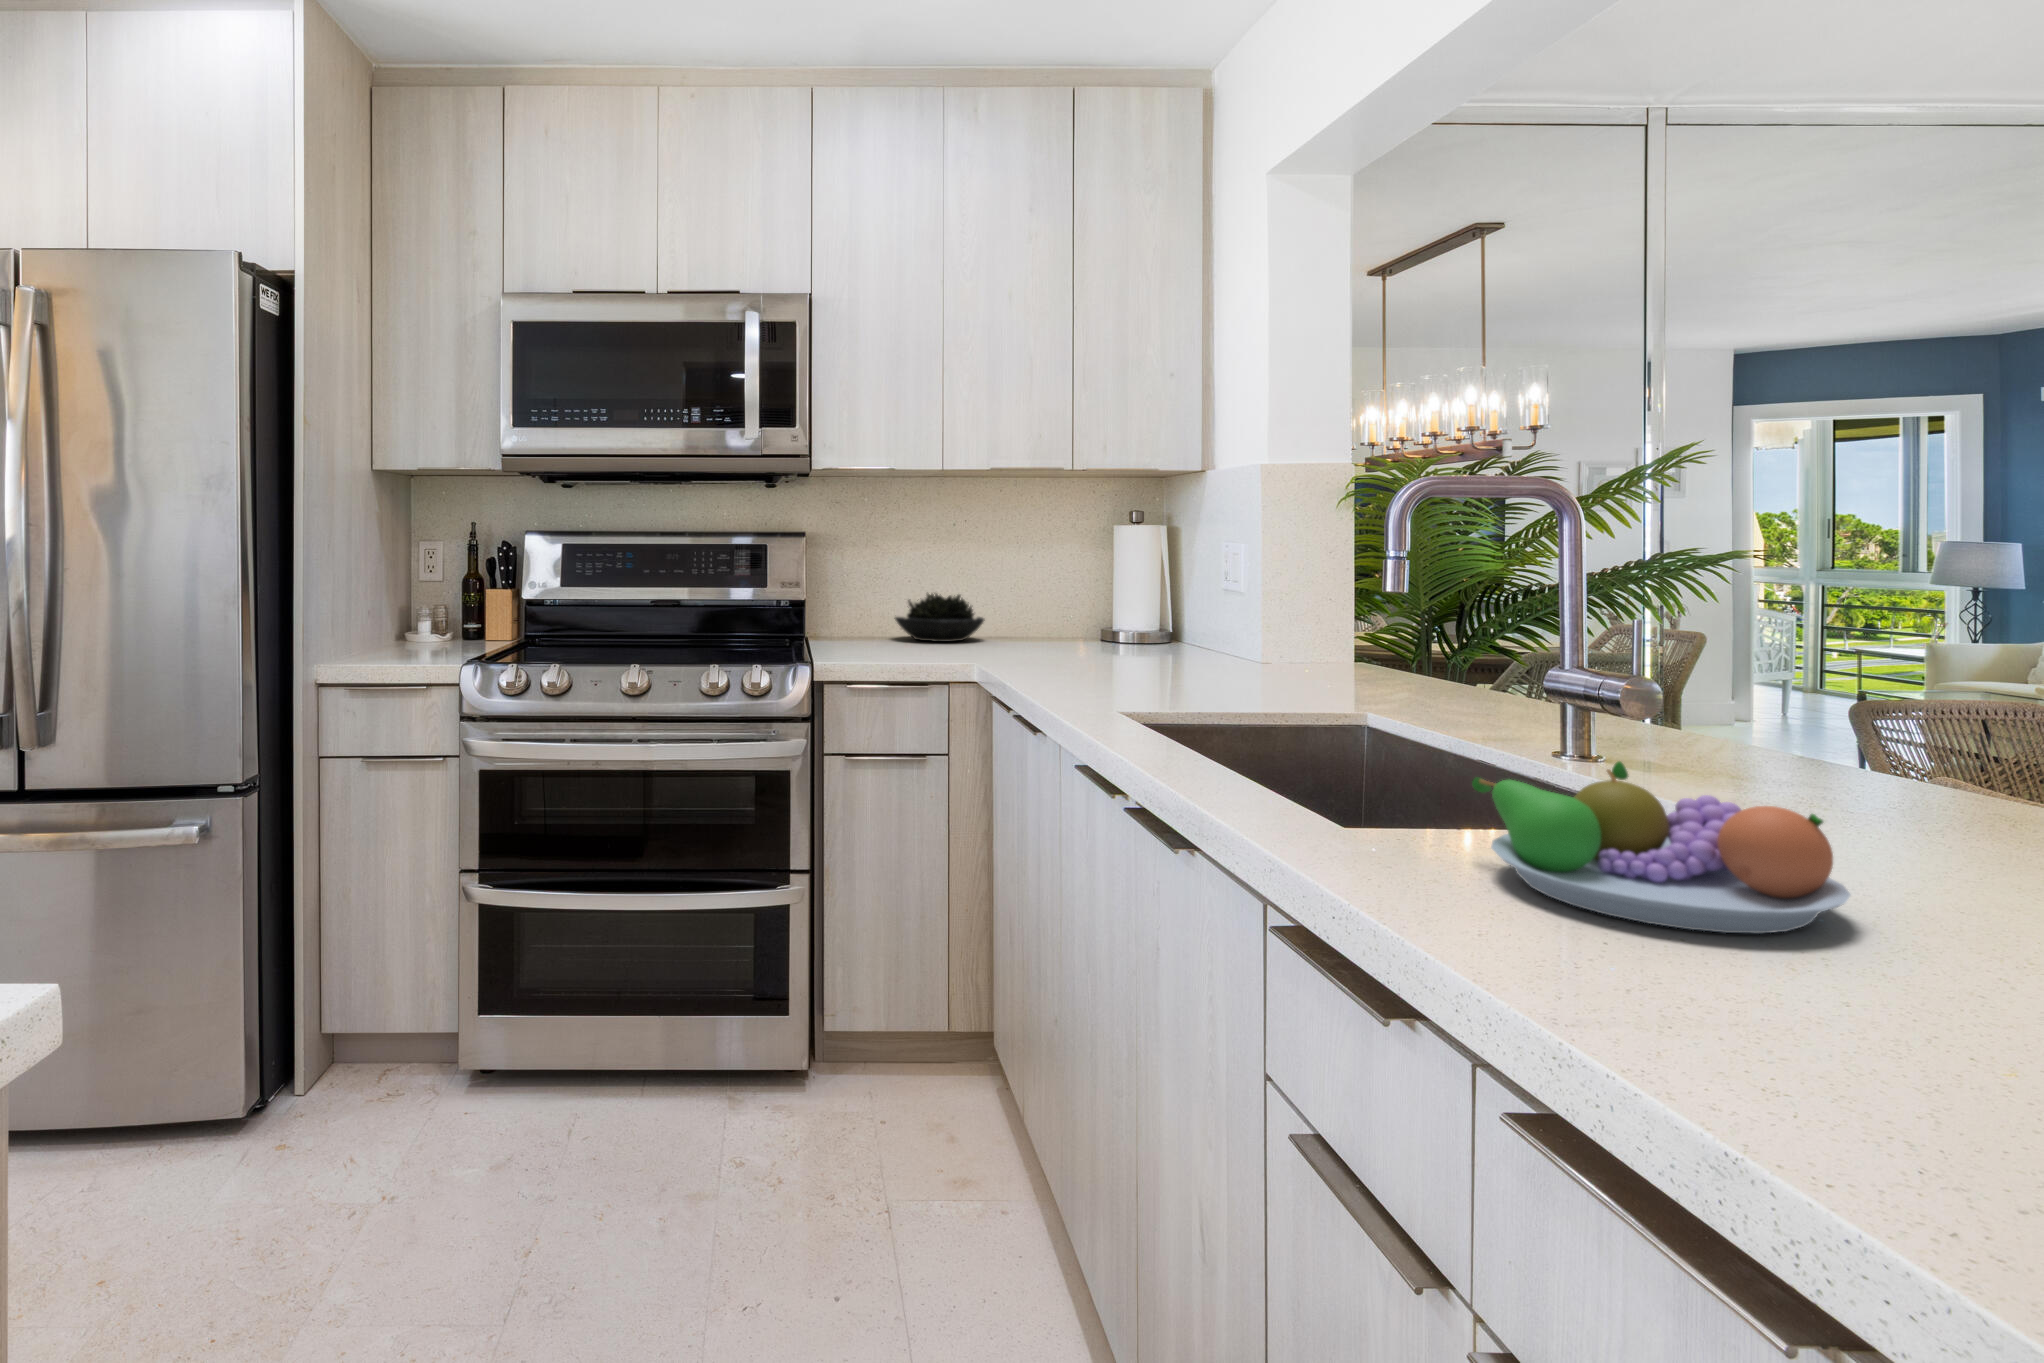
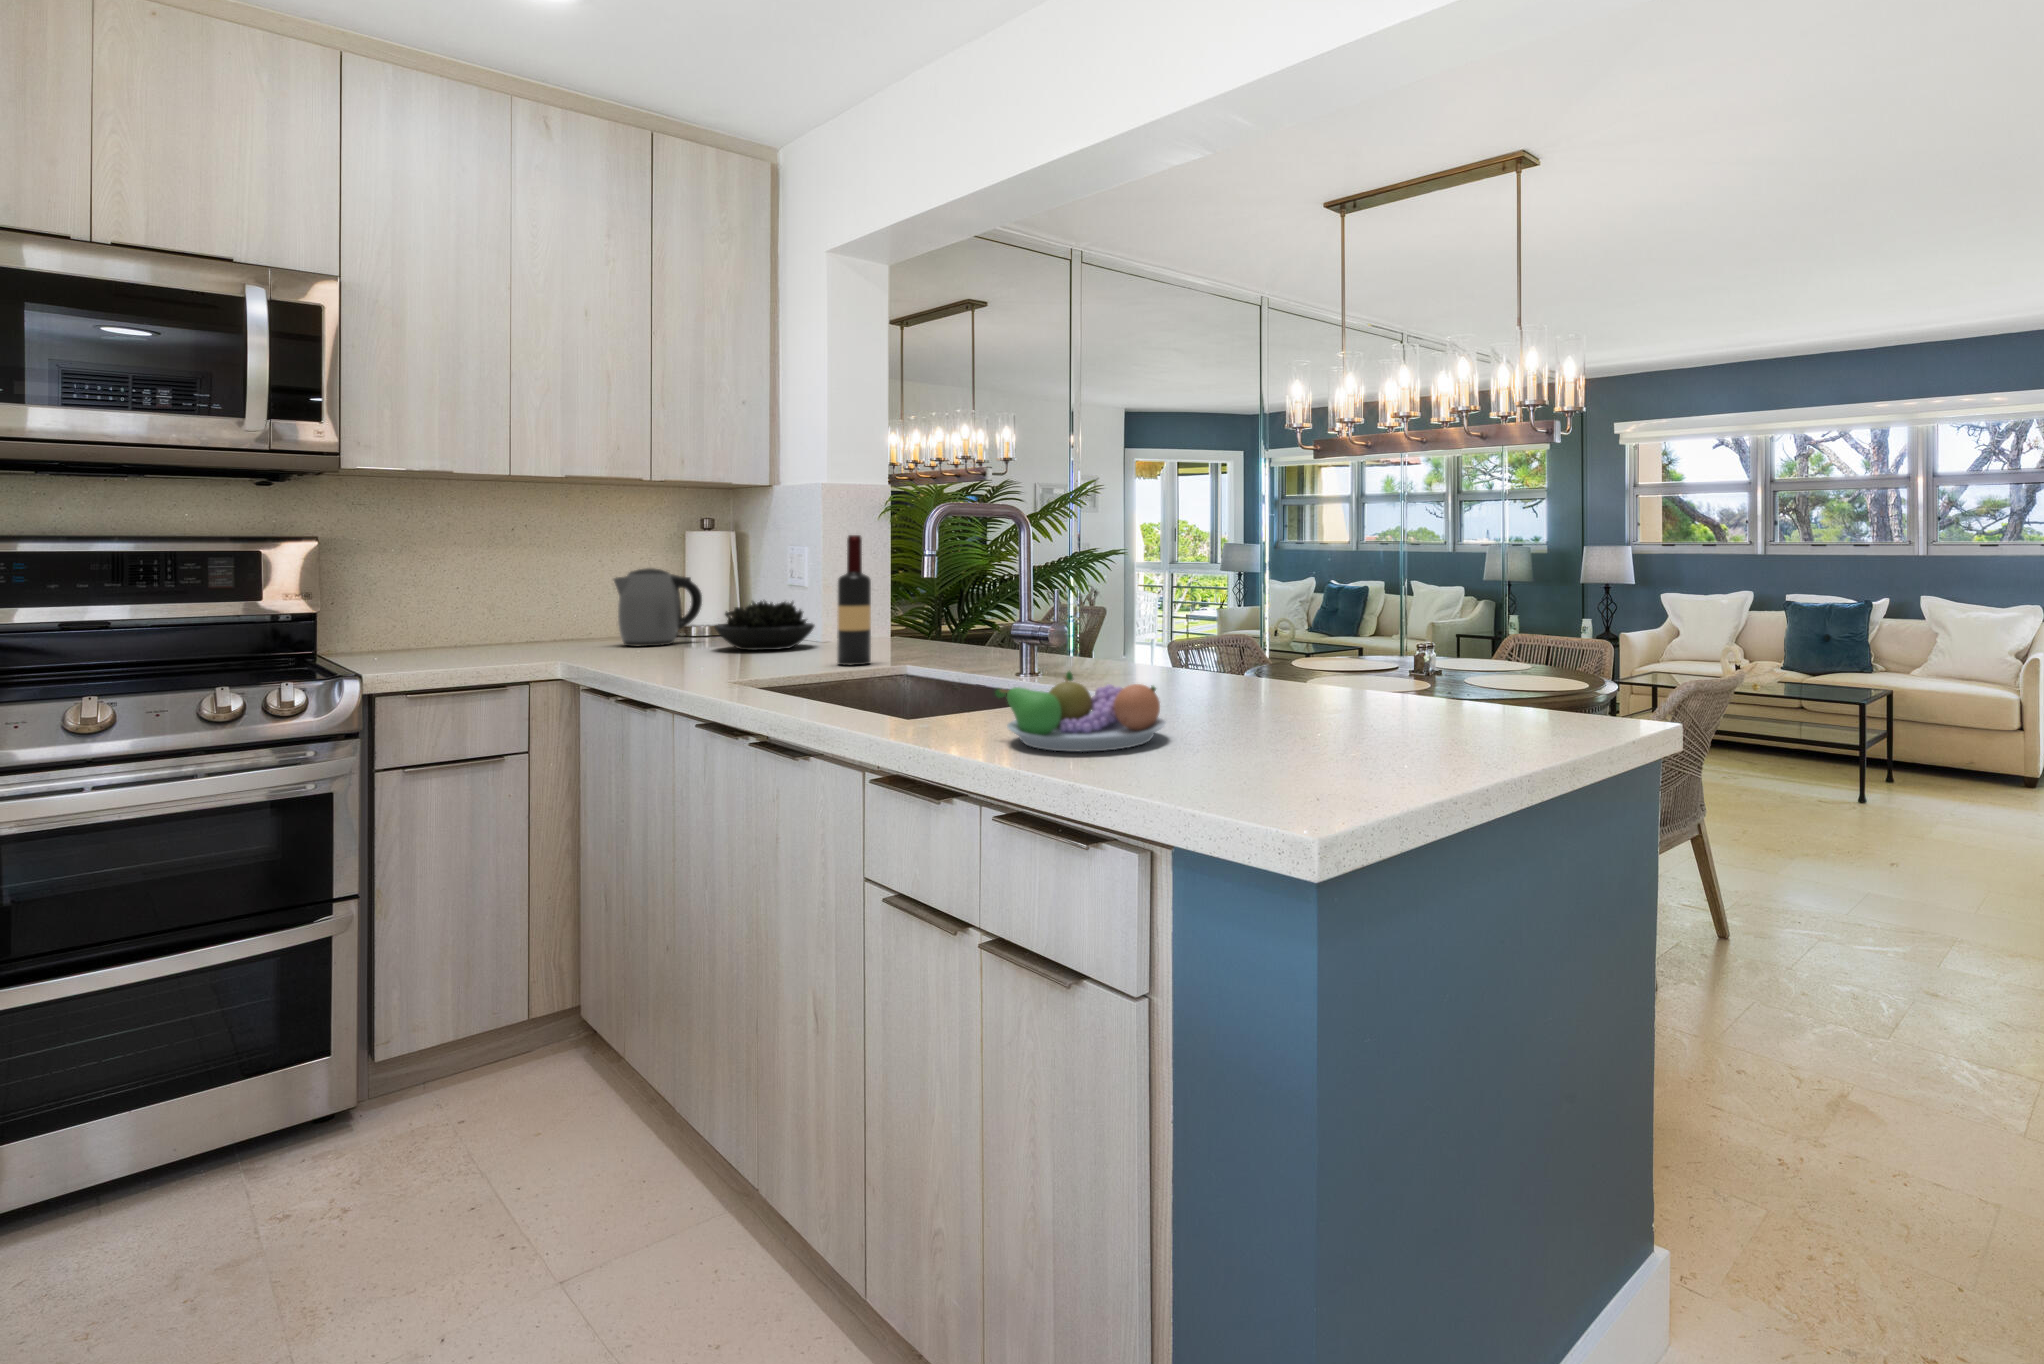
wine bottle: none [1269,528,1313,698] -> present [837,535,871,665]
kettle: none [1039,566,1129,651] -> present [614,568,702,646]
succulent plant: present [894,594,985,642] -> present [715,601,814,650]

